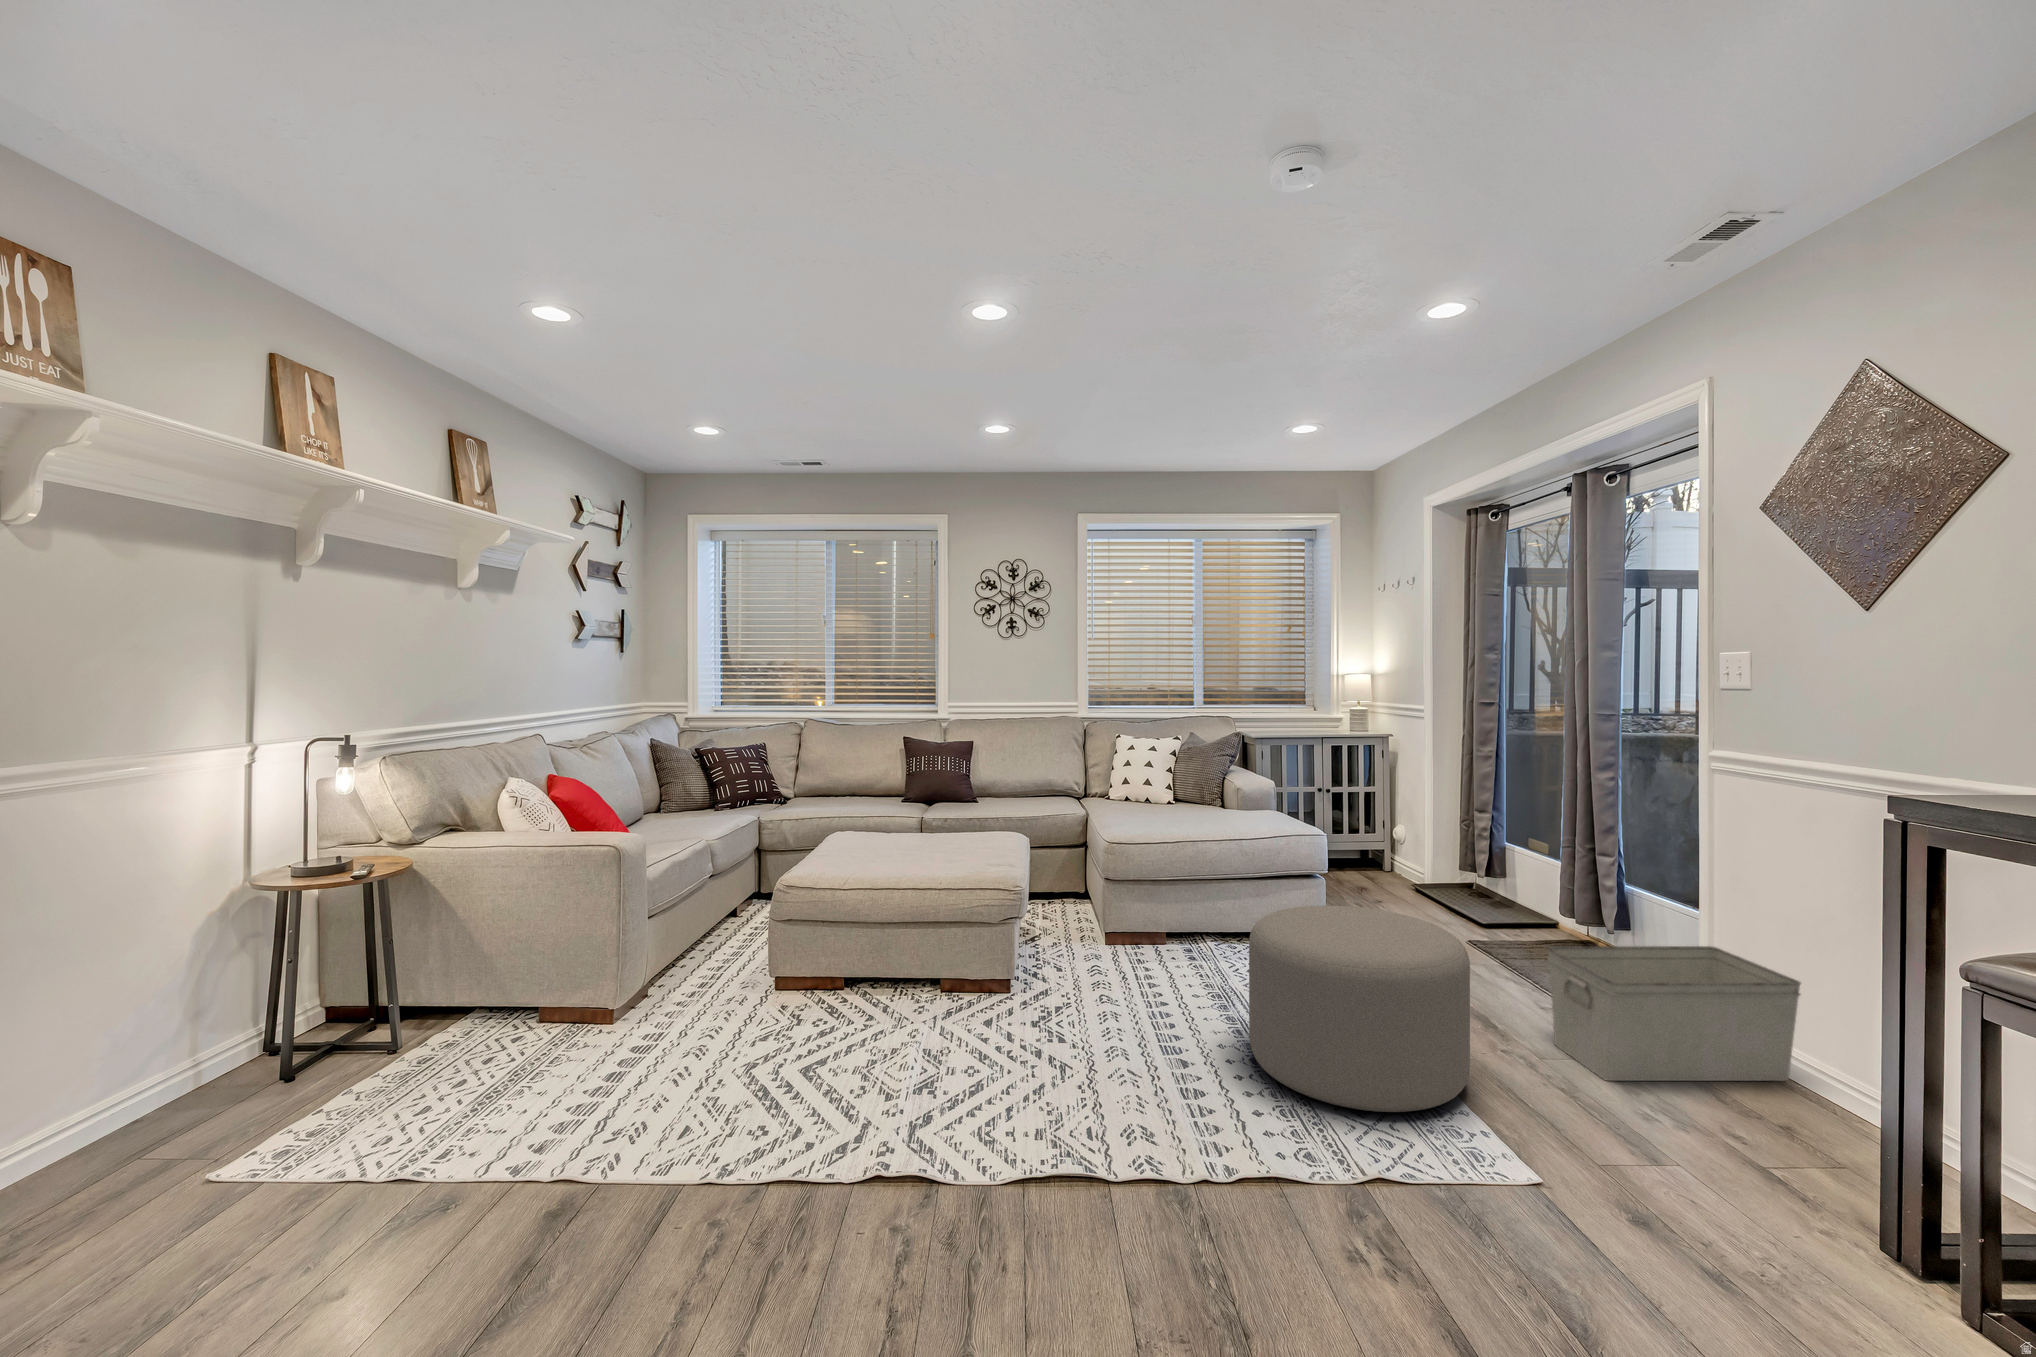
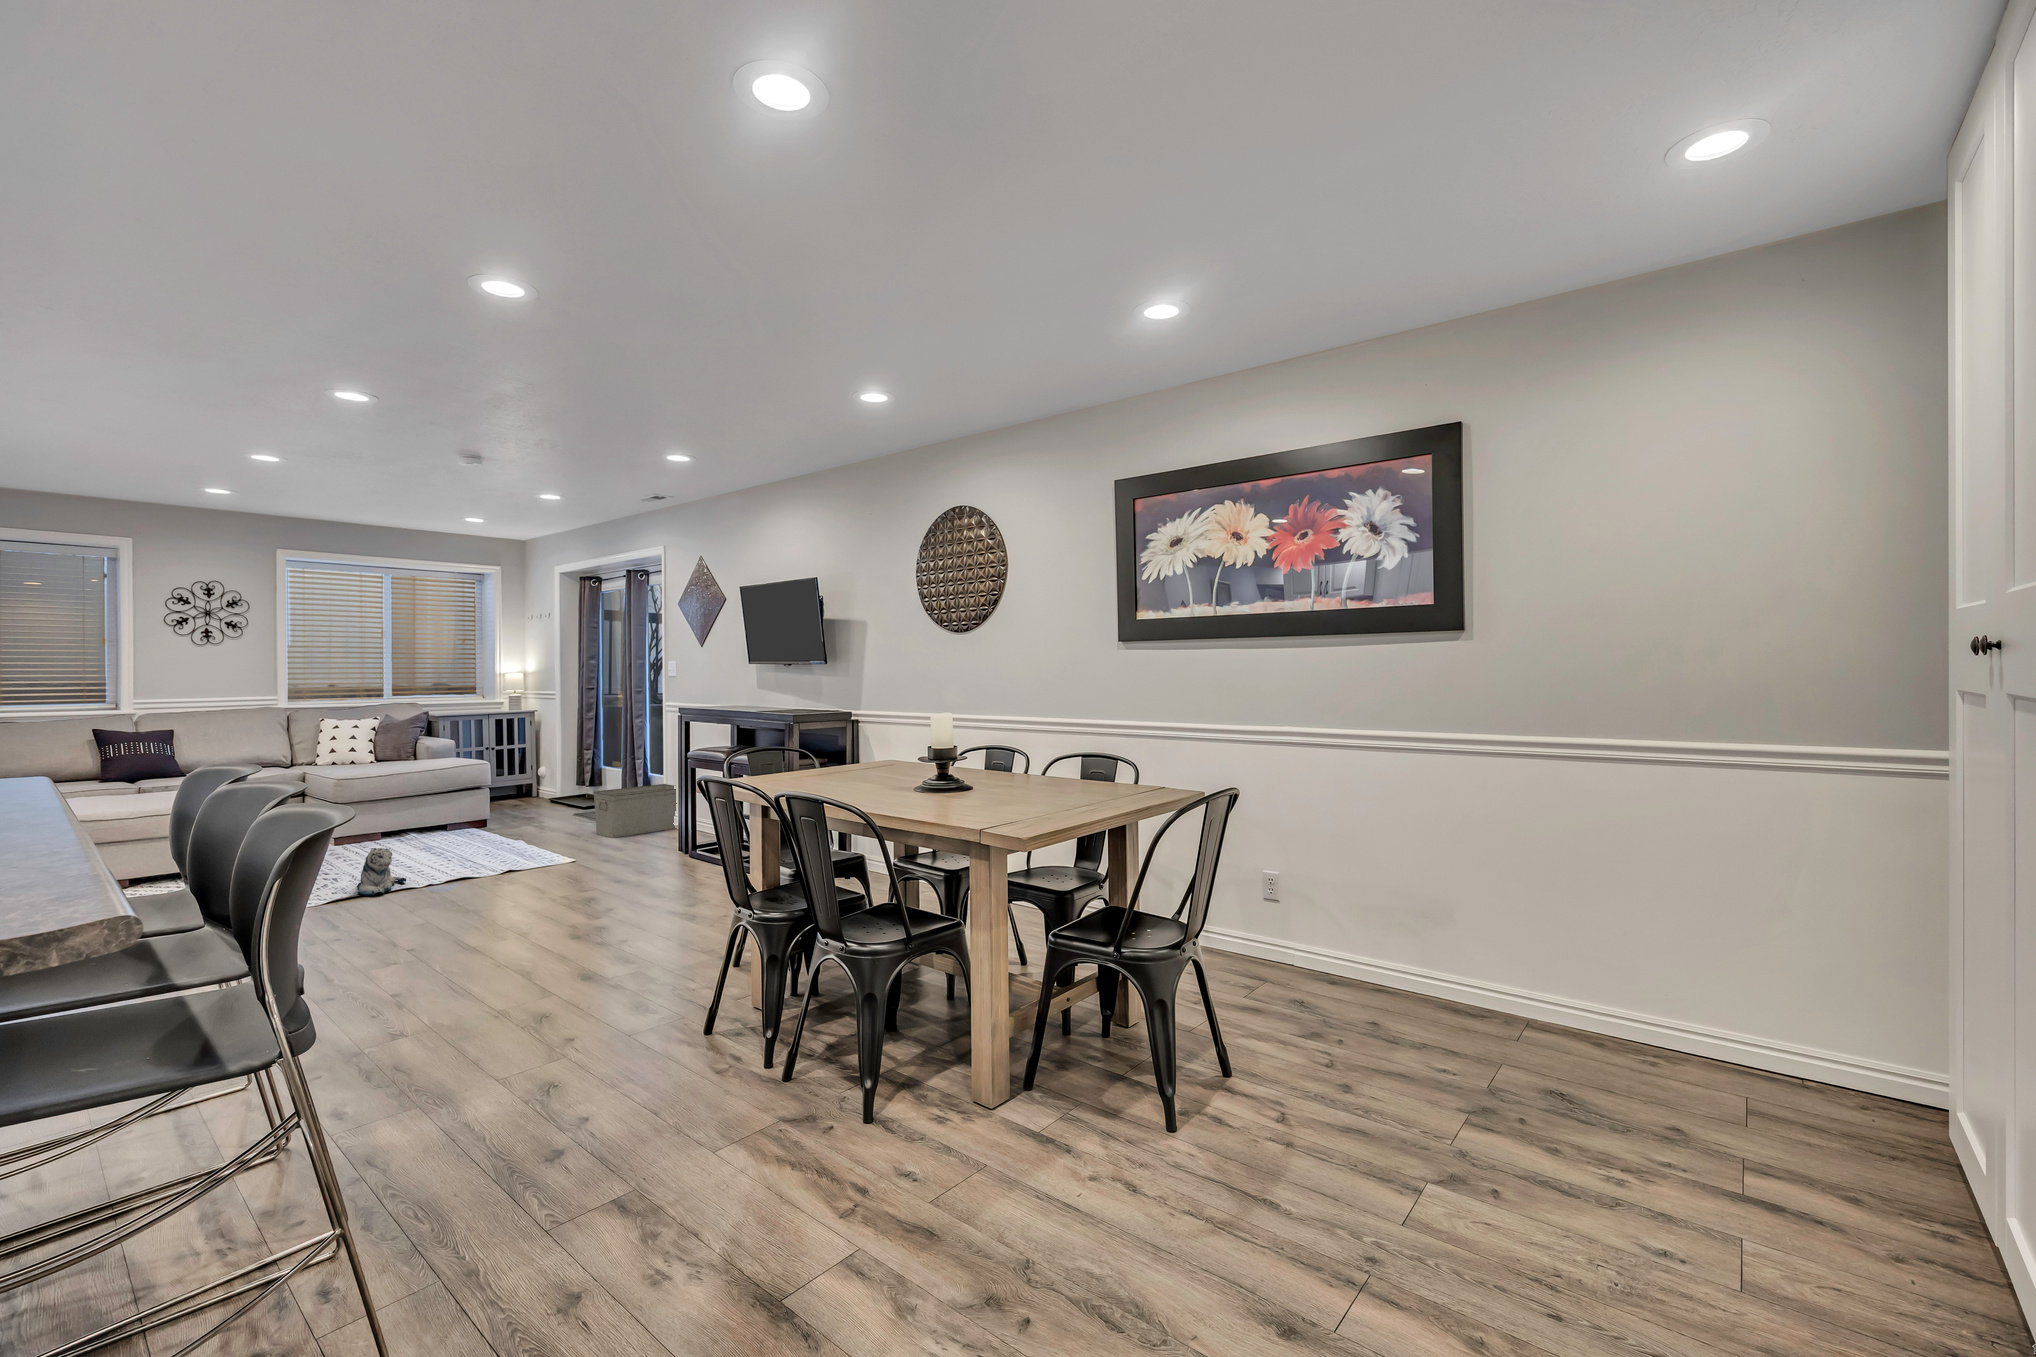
ottoman: present [1249,906,1470,1112] -> none [442,782,551,860]
plush toy: none [1071,1089,1170,1228] -> present [357,848,406,896]

